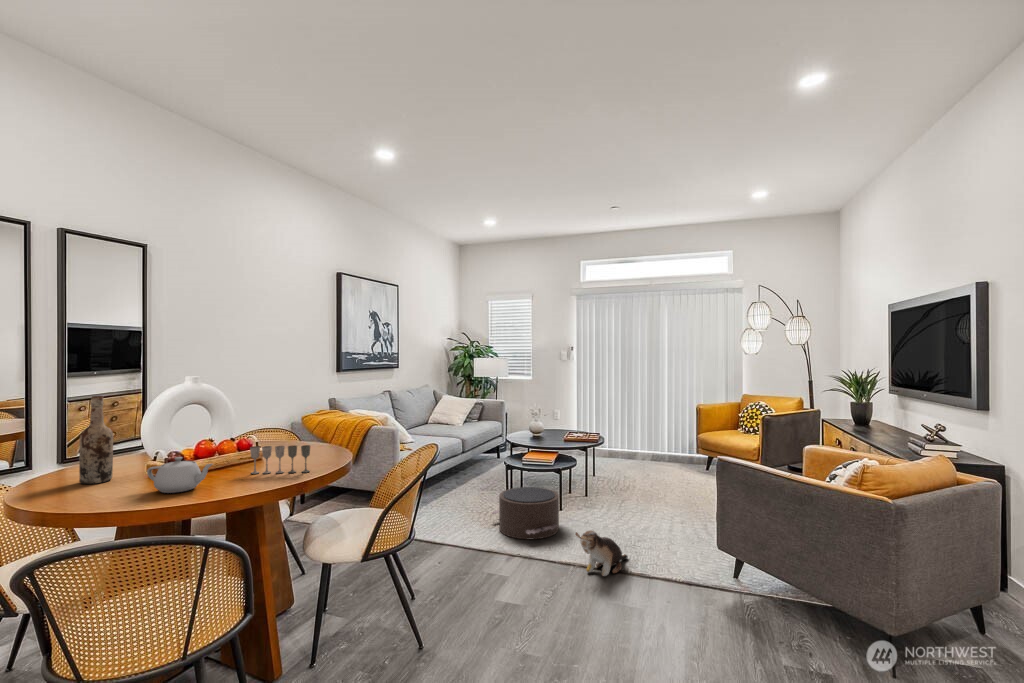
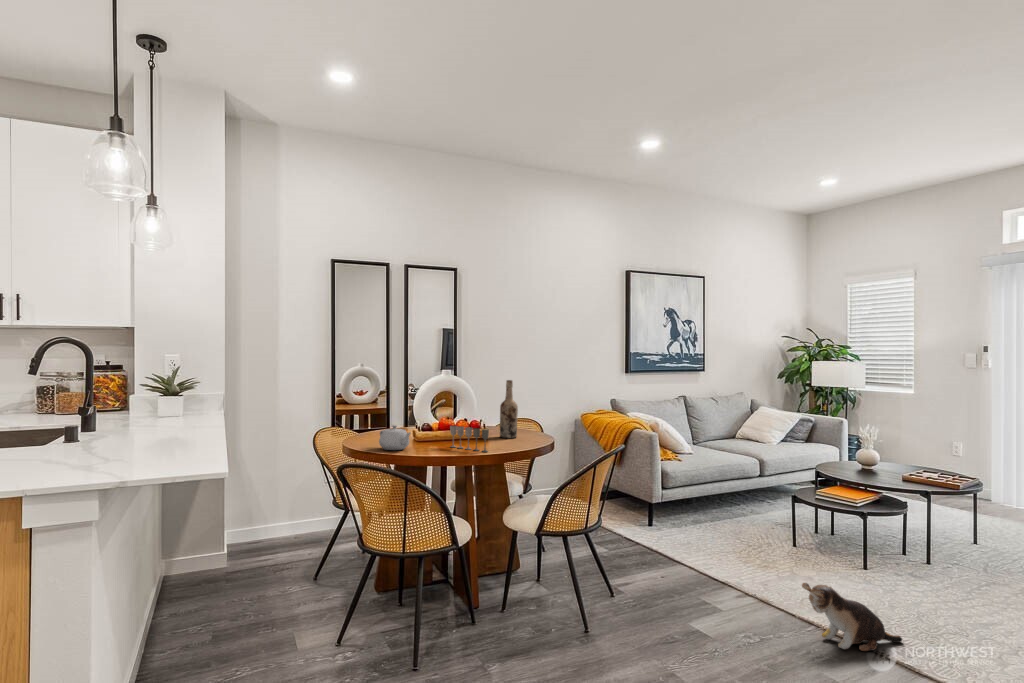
wine bottle: present [79,396,113,484] -> present [500,380,518,438]
pouf: present [492,487,559,539] -> none [753,523,838,590]

